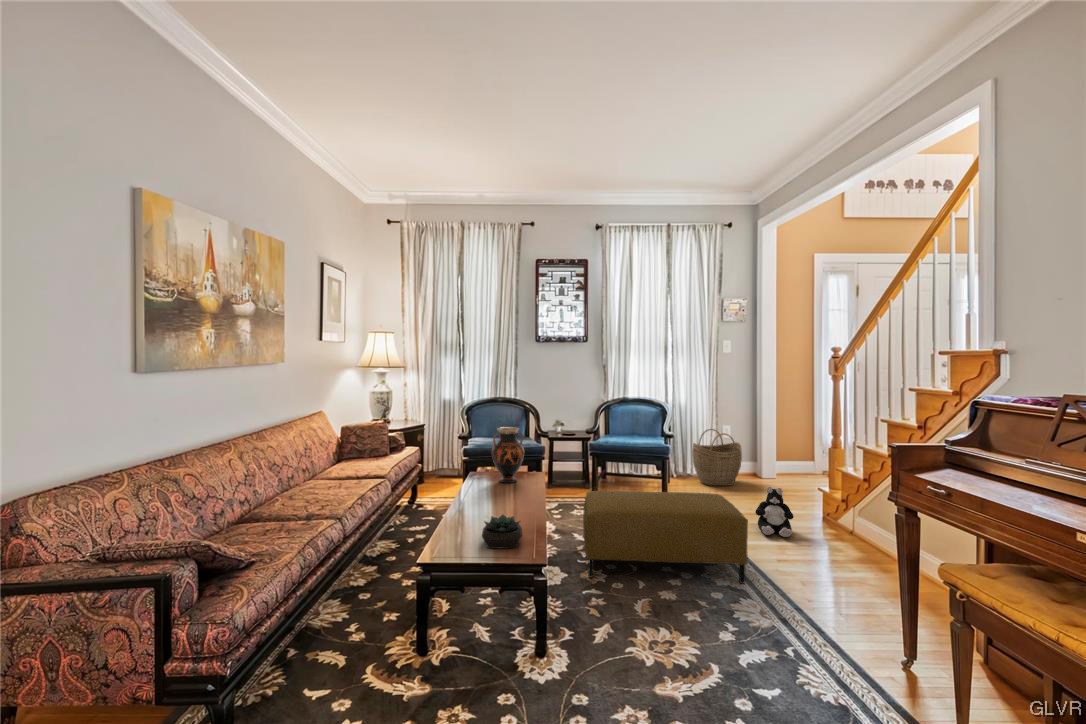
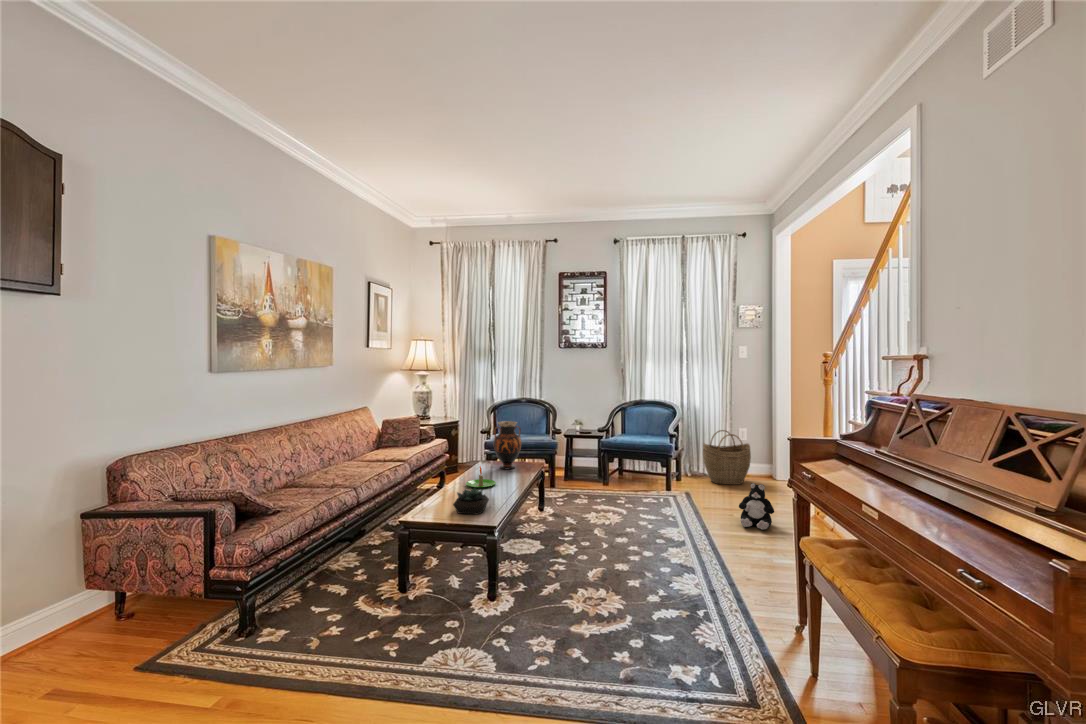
candle: none [474,483,510,509] -> present [466,466,496,488]
ottoman: present [583,491,748,583] -> none [559,478,701,564]

